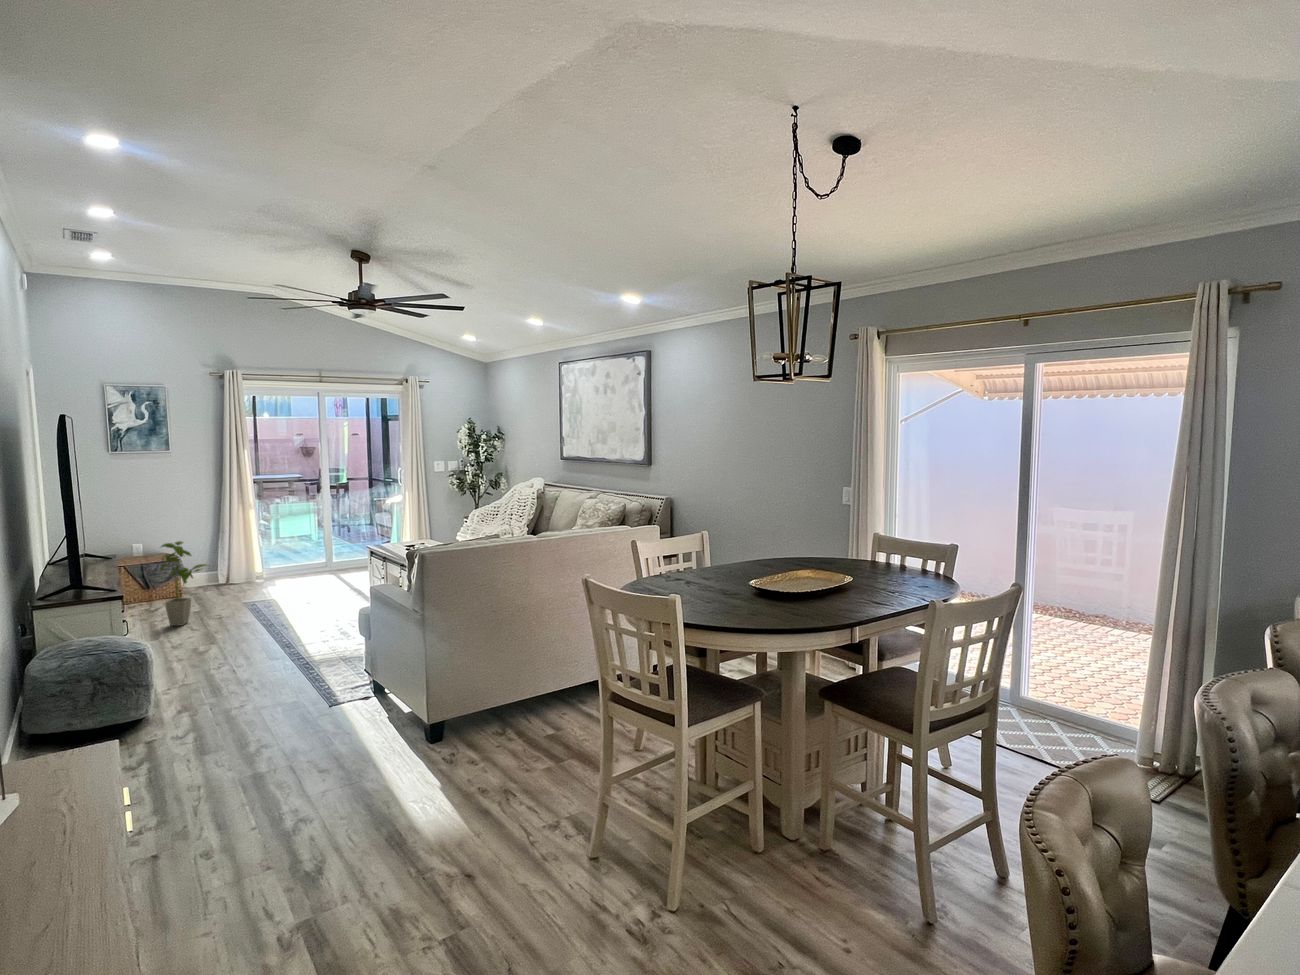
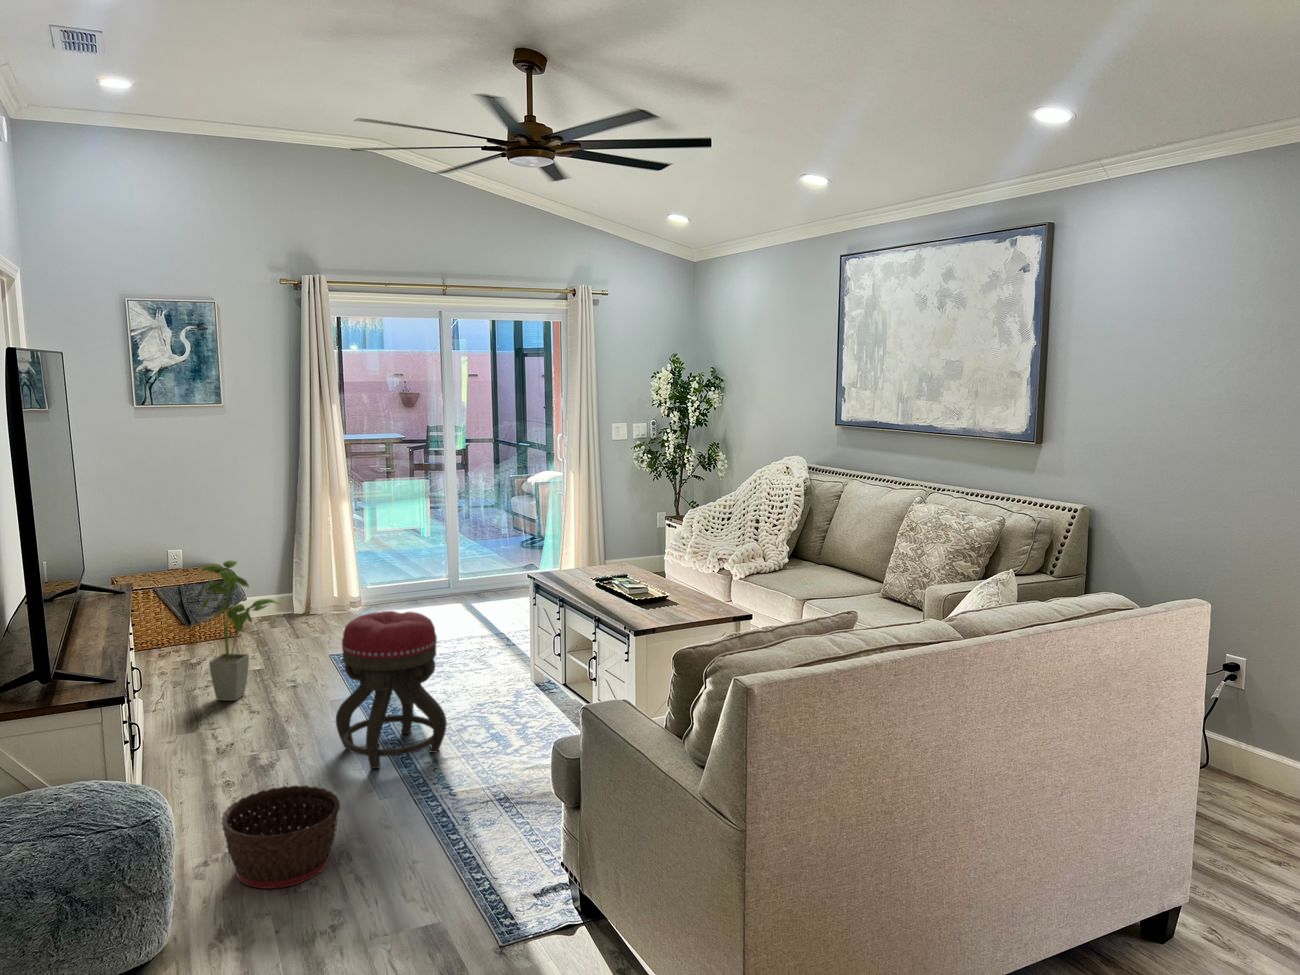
ottoman: none [247,563,314,648] -> present [336,611,447,769]
basket: none [181,646,248,693] -> present [221,785,340,889]

